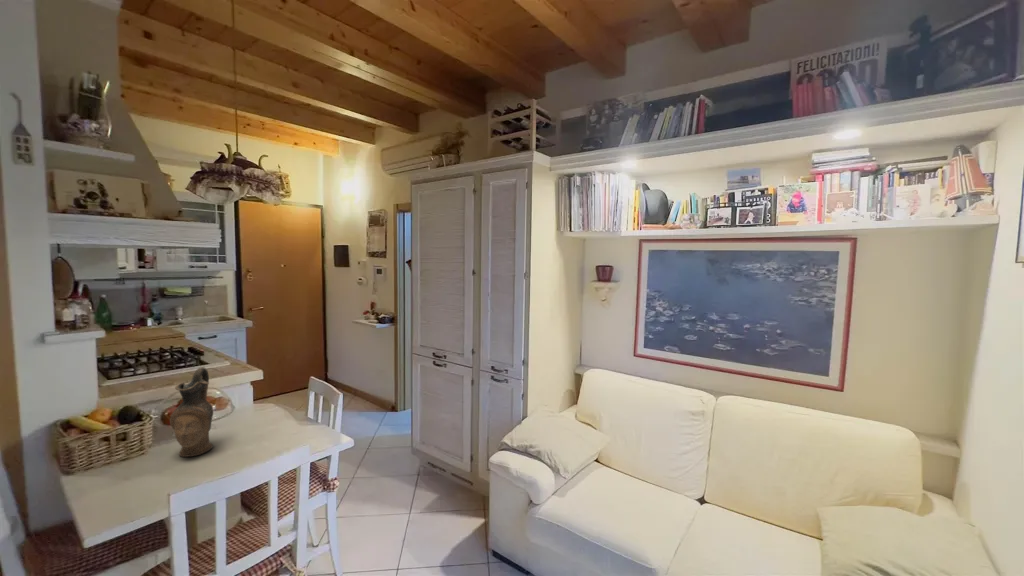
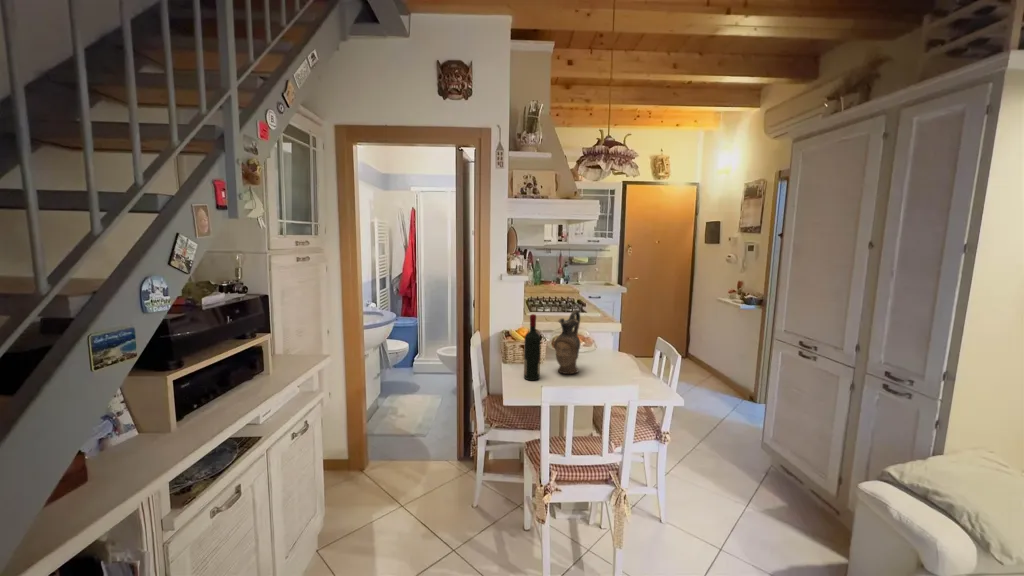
wine bottle: none [117,388,150,486] -> present [524,314,541,380]

